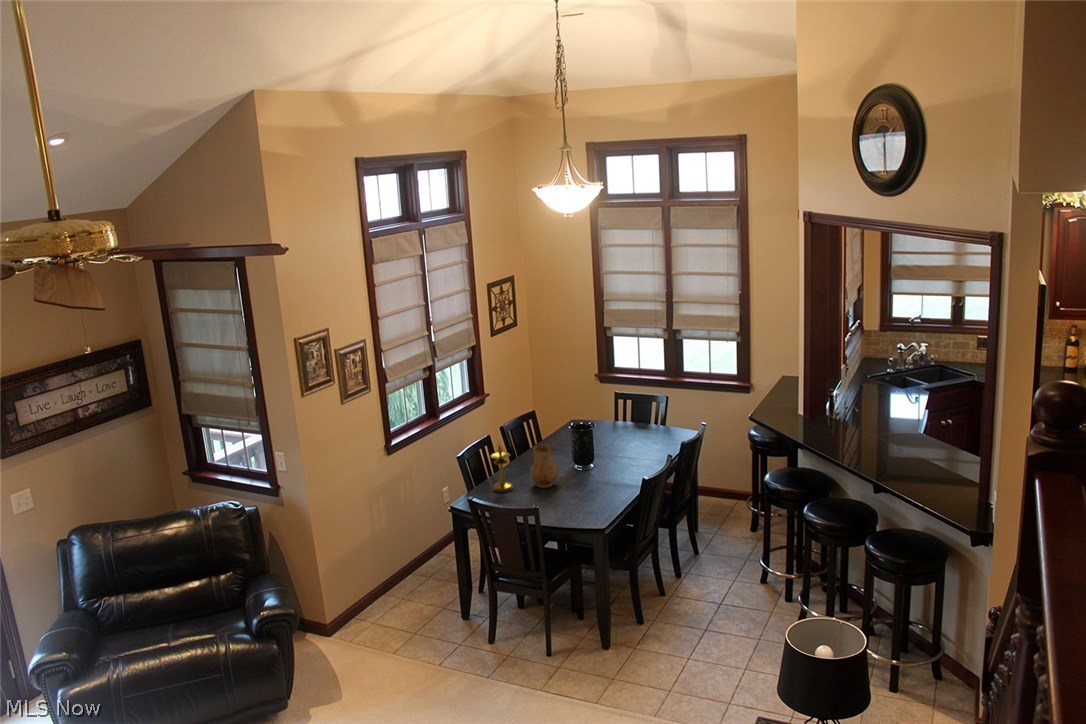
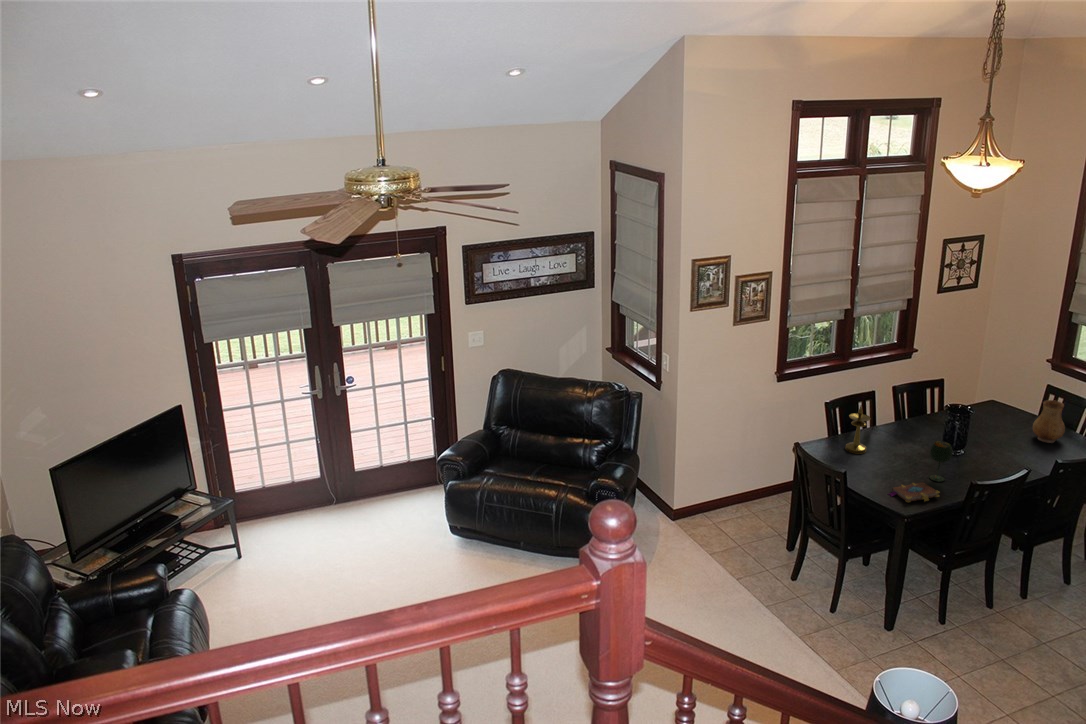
ceramic pitcher: present [530,444,558,488] -> present [1033,400,1065,443]
wine glass: none [574,453,593,491] -> present [929,441,953,482]
book: none [559,494,600,515] -> present [890,482,940,502]

